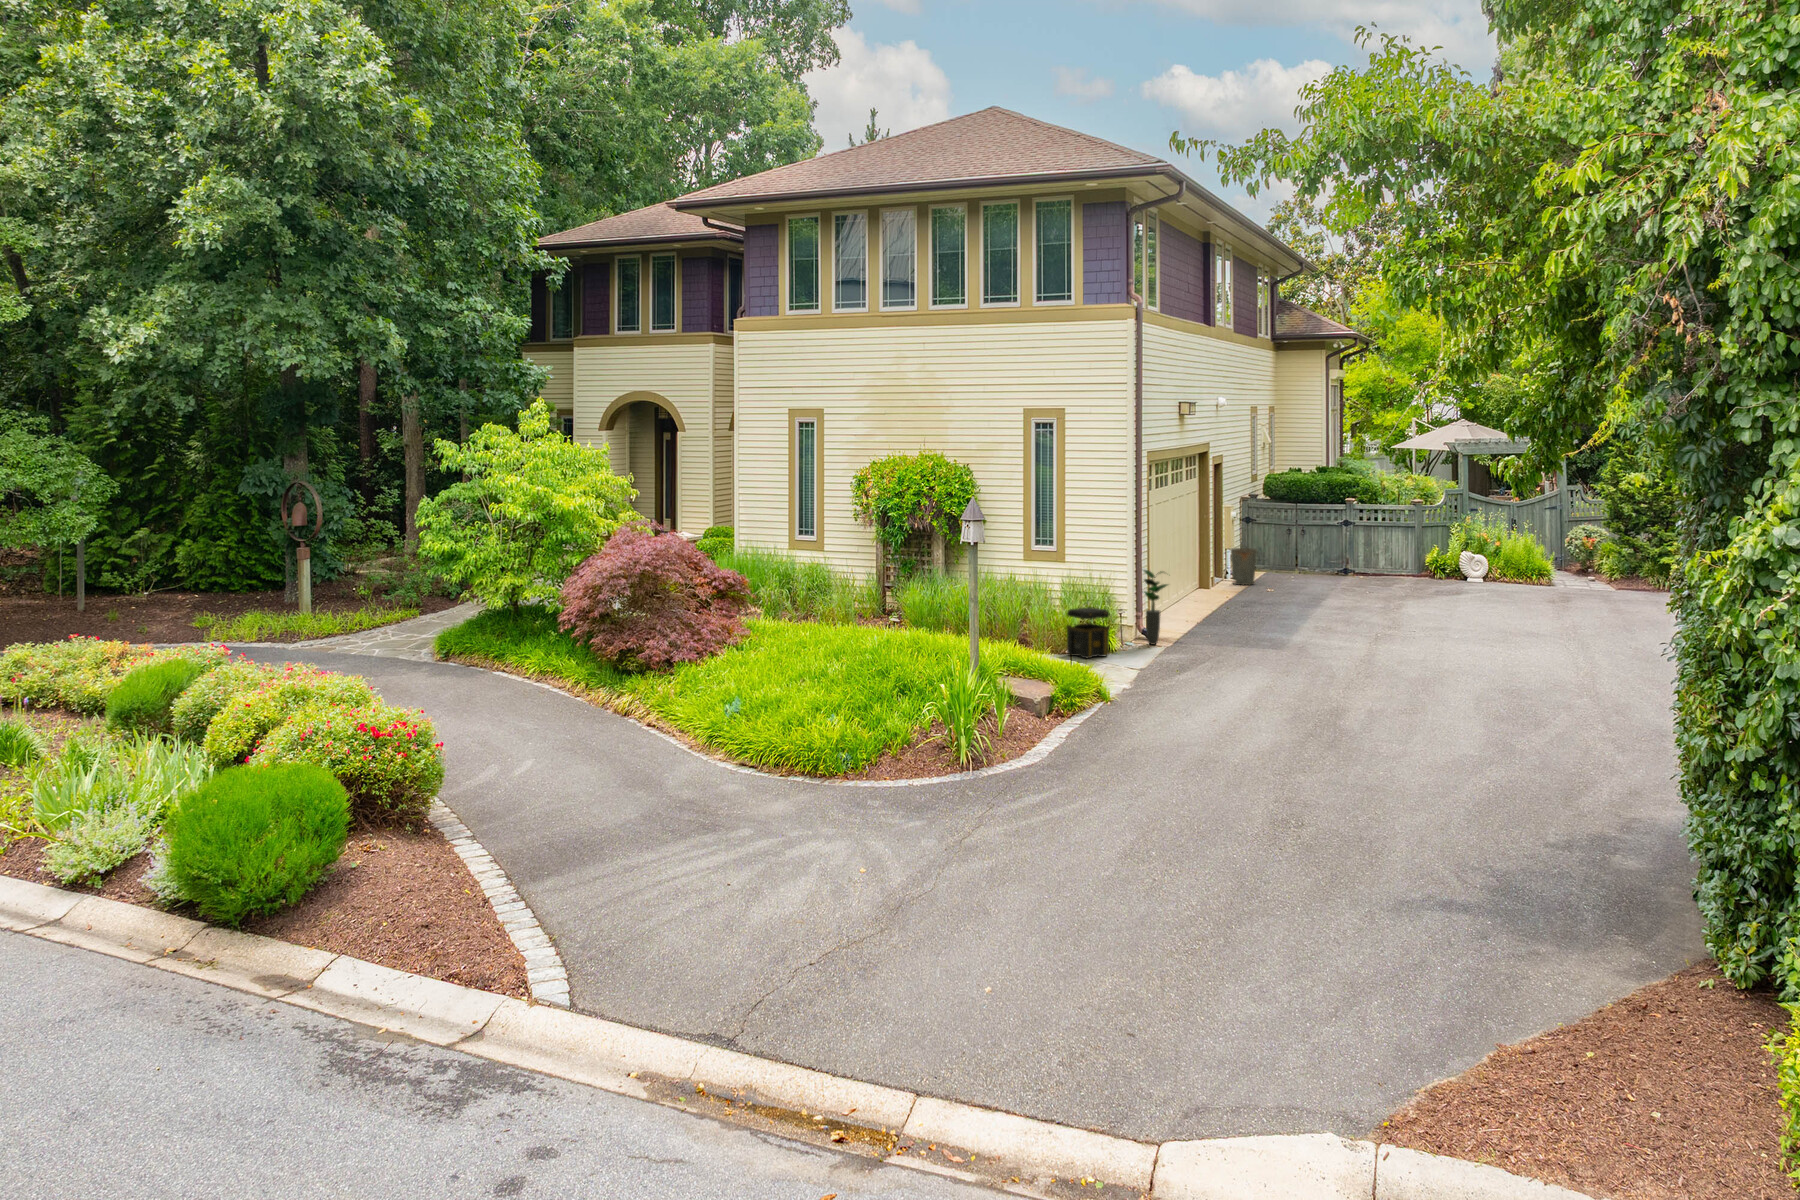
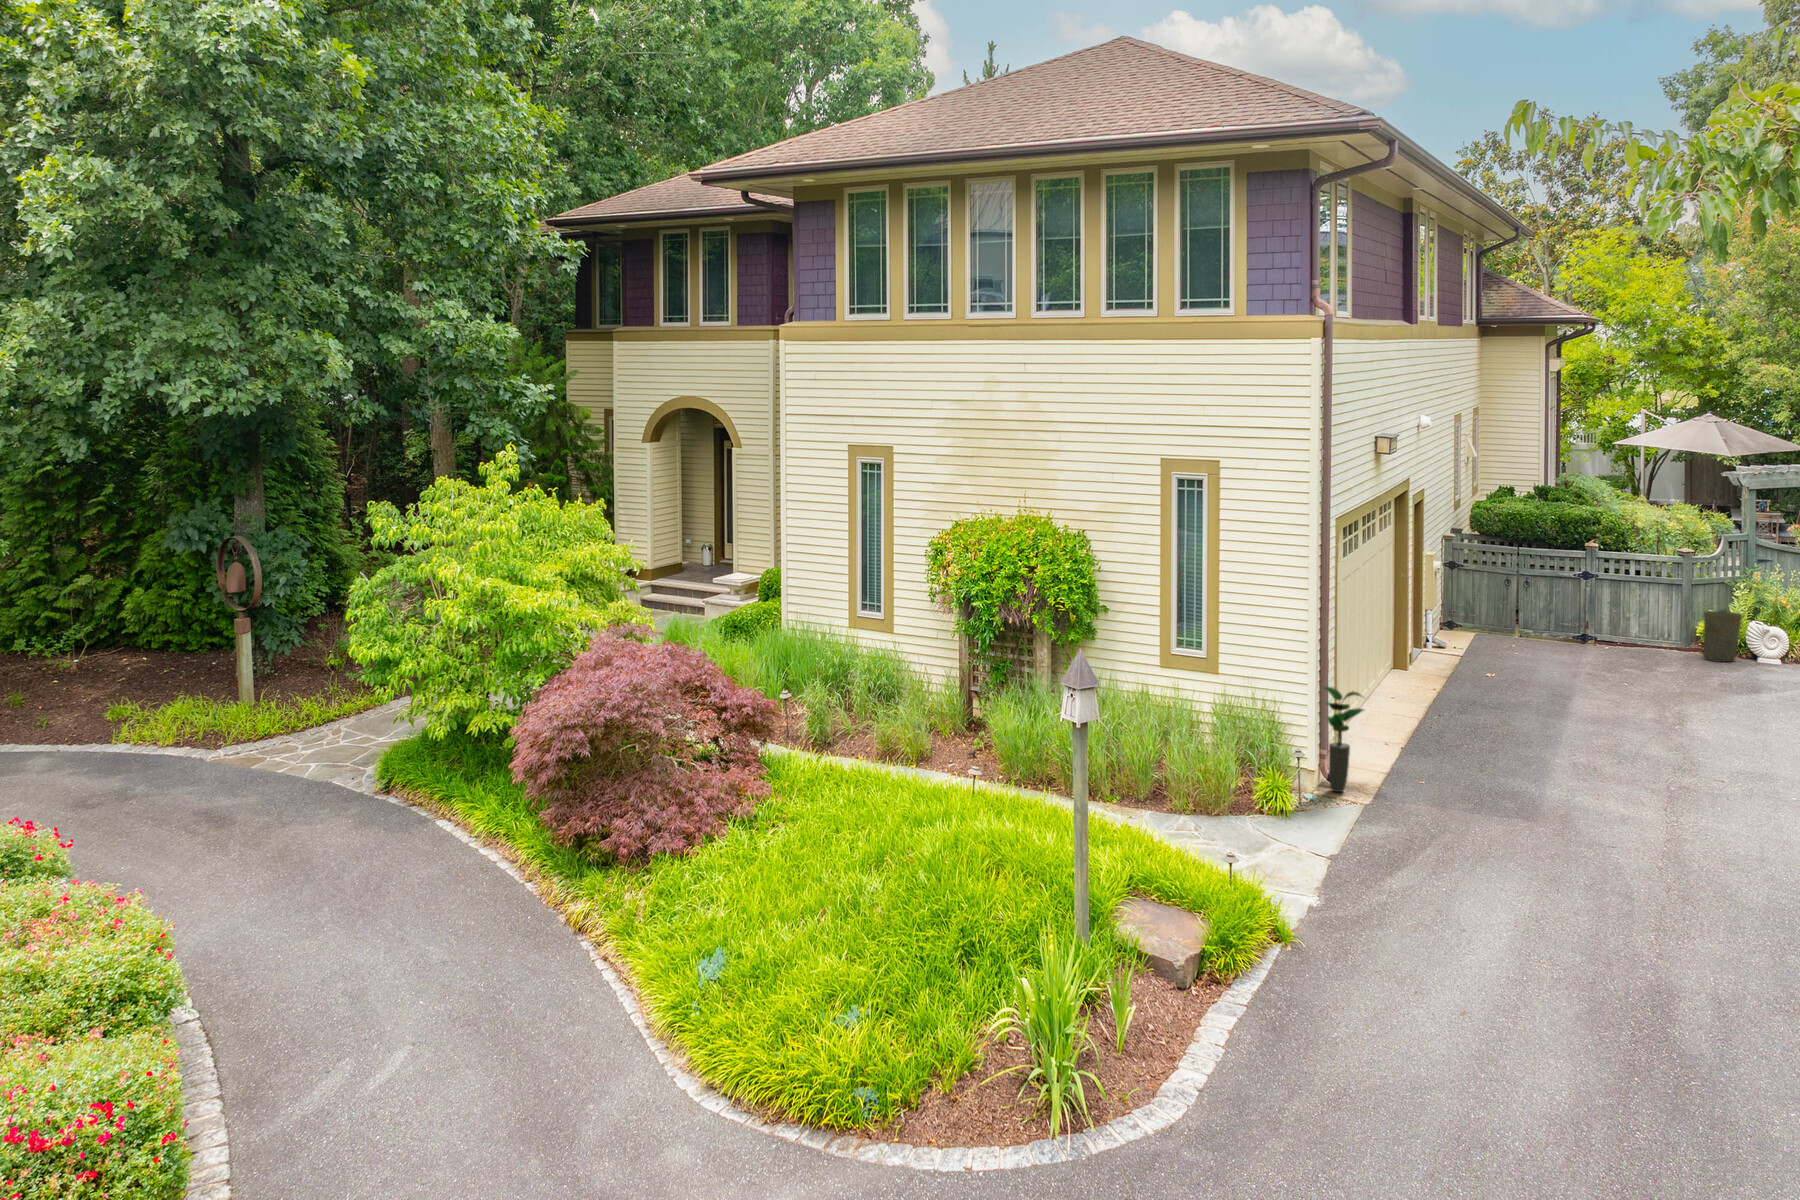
trash can: present [1231,547,1257,585] -> present [1703,610,1742,662]
toolbox: present [1066,607,1110,658] -> none [1216,746,1279,823]

